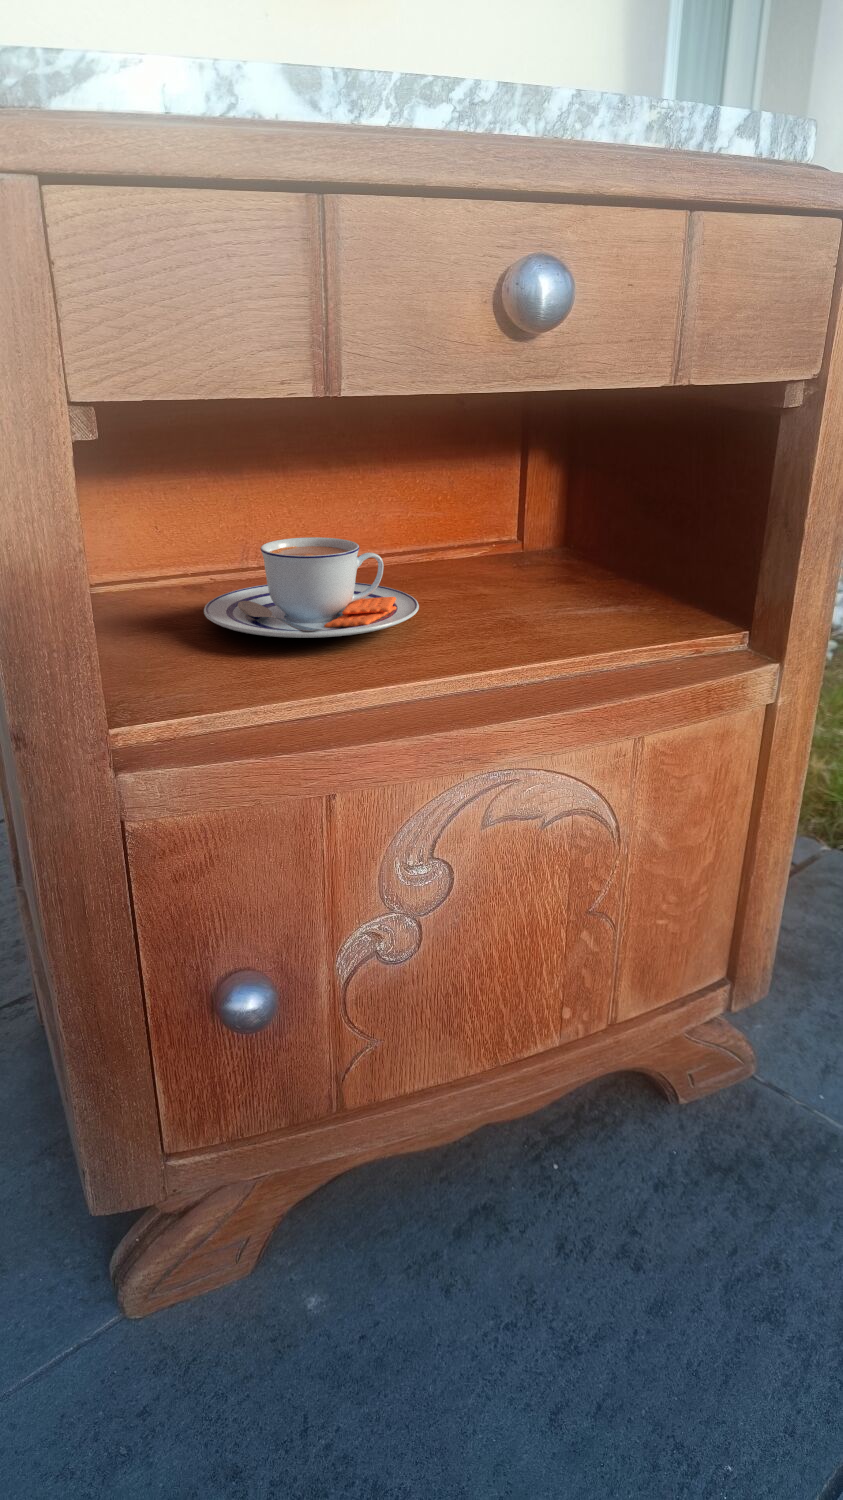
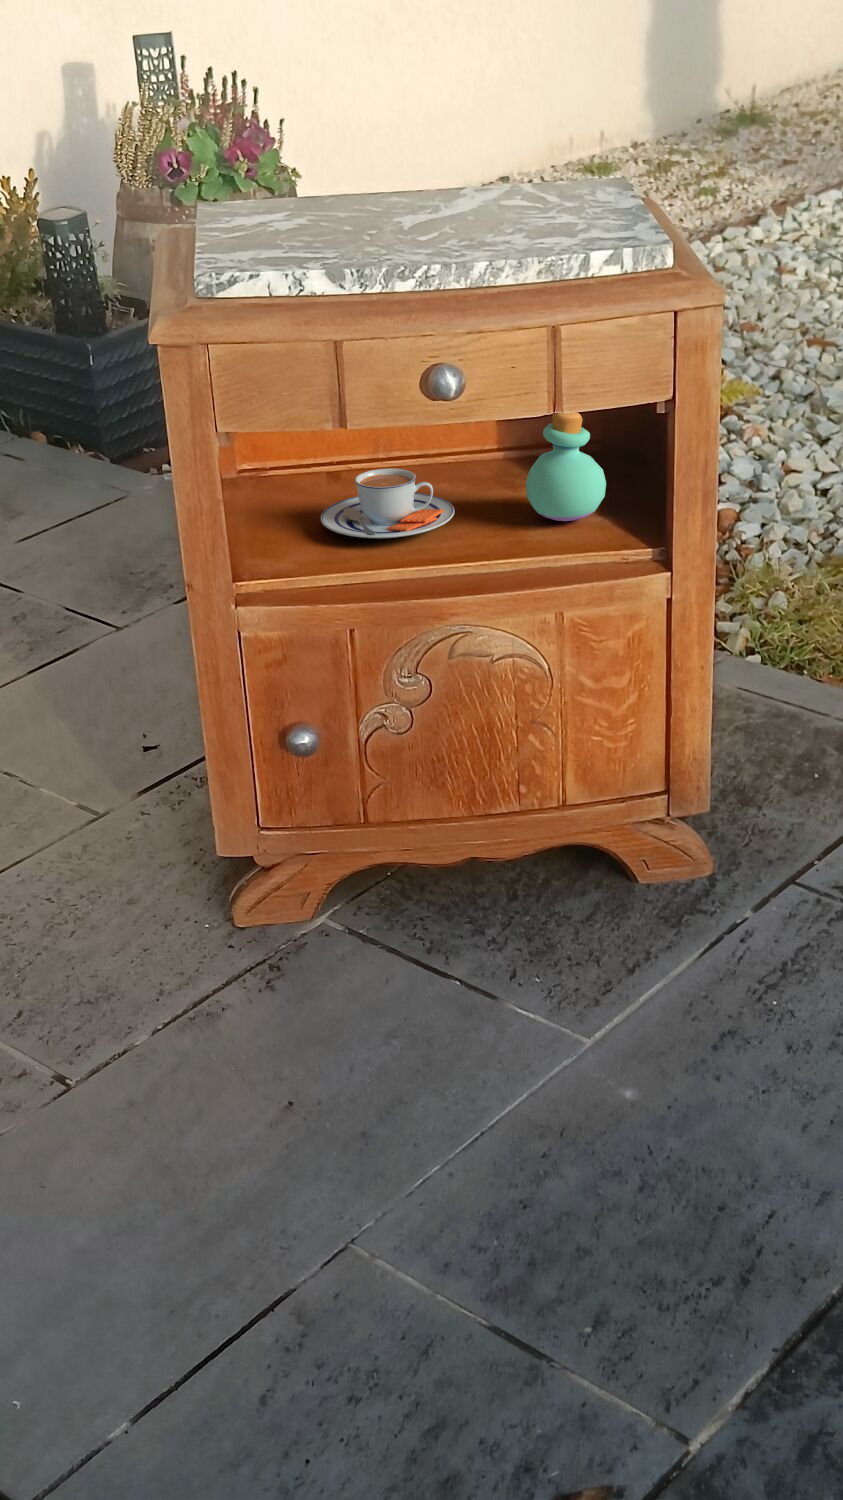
perfume bottle: none [510,439,628,605] -> present [526,412,606,521]

